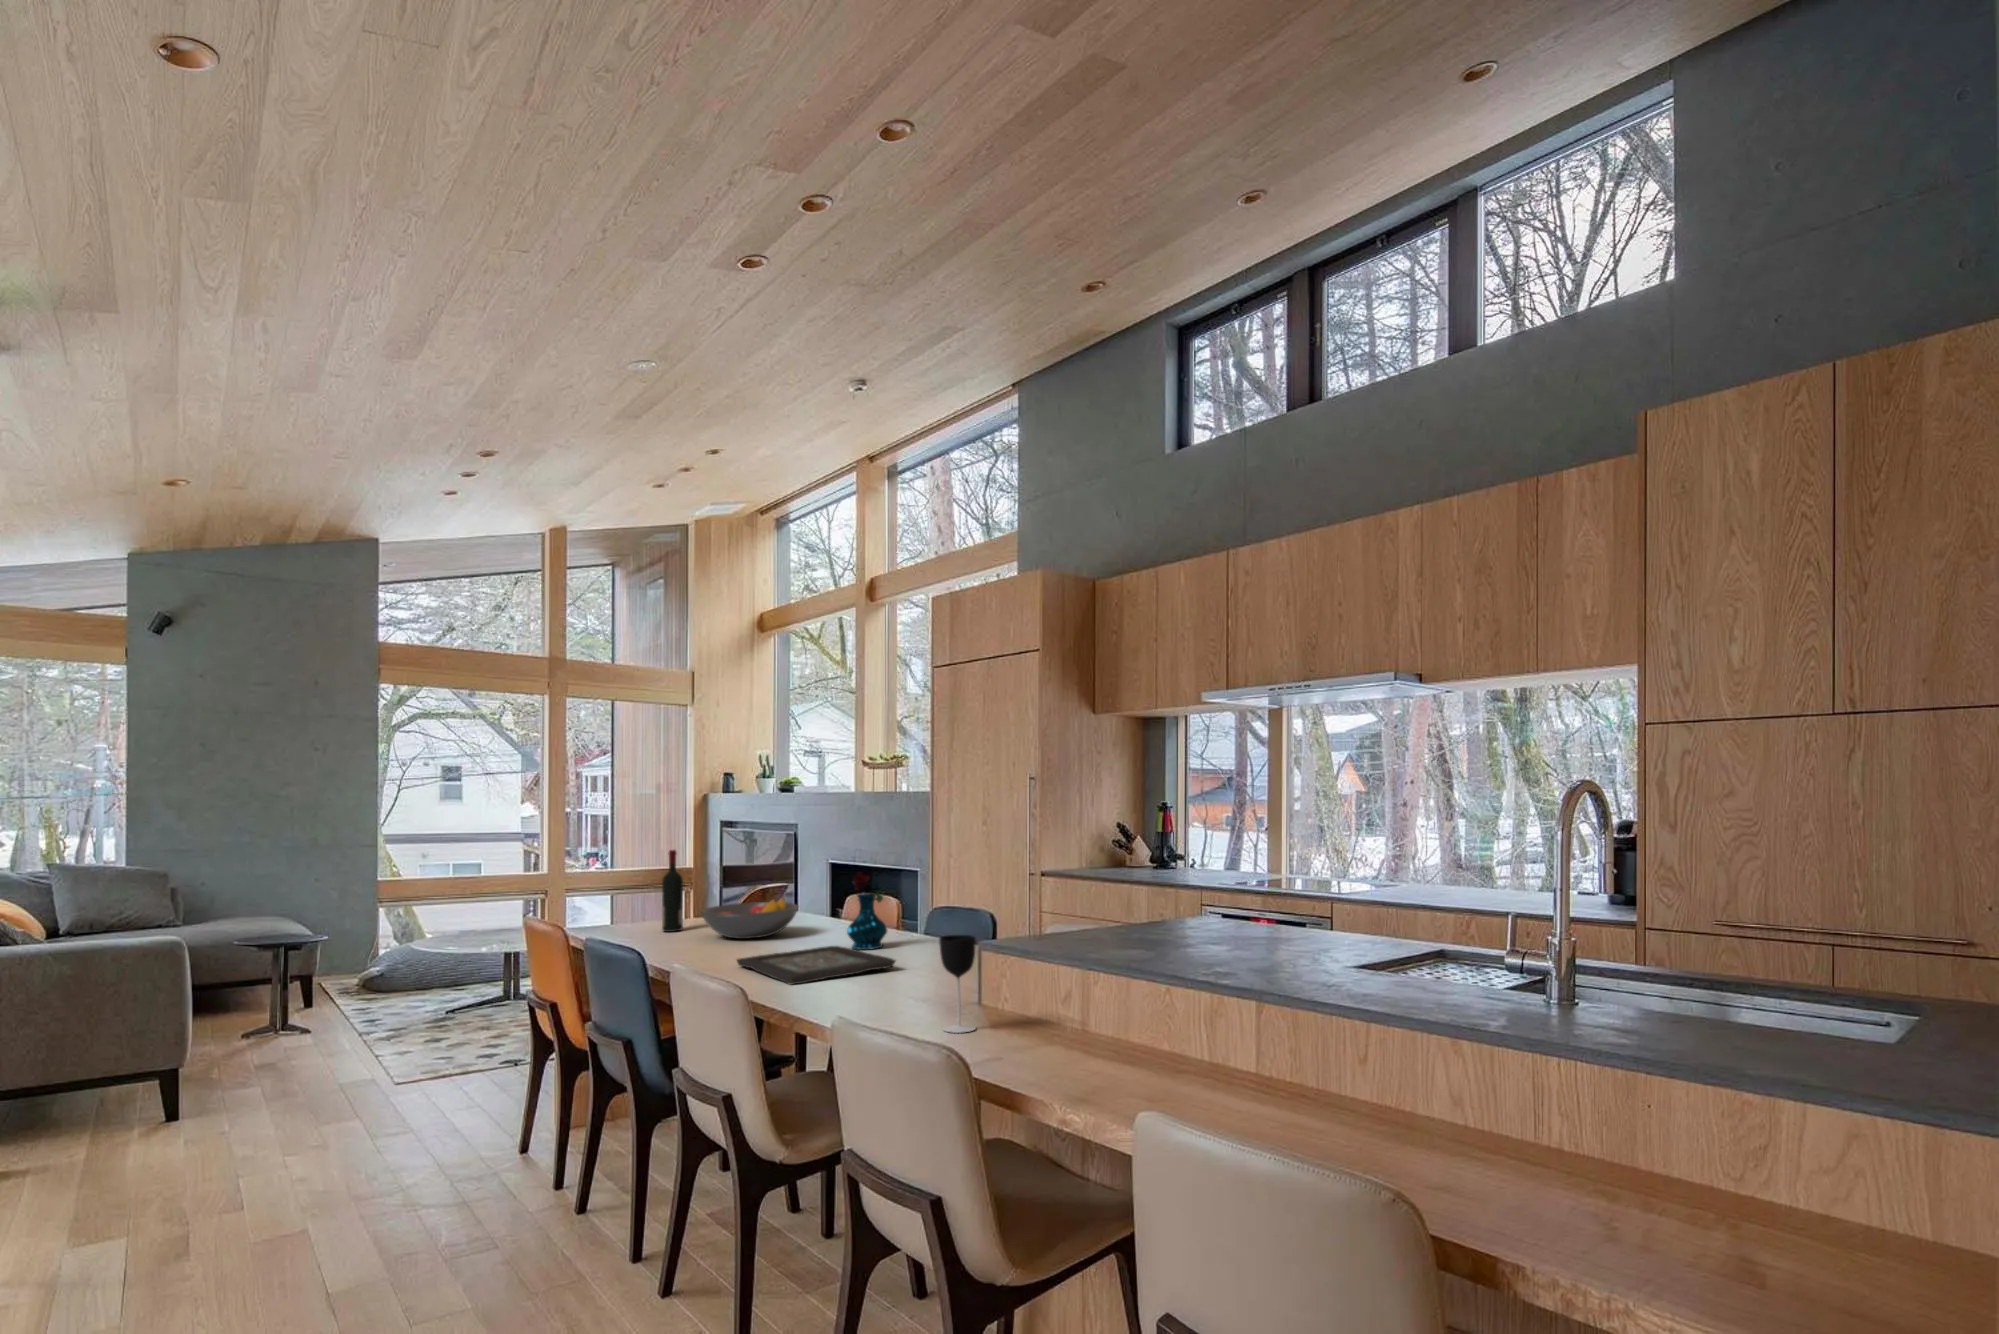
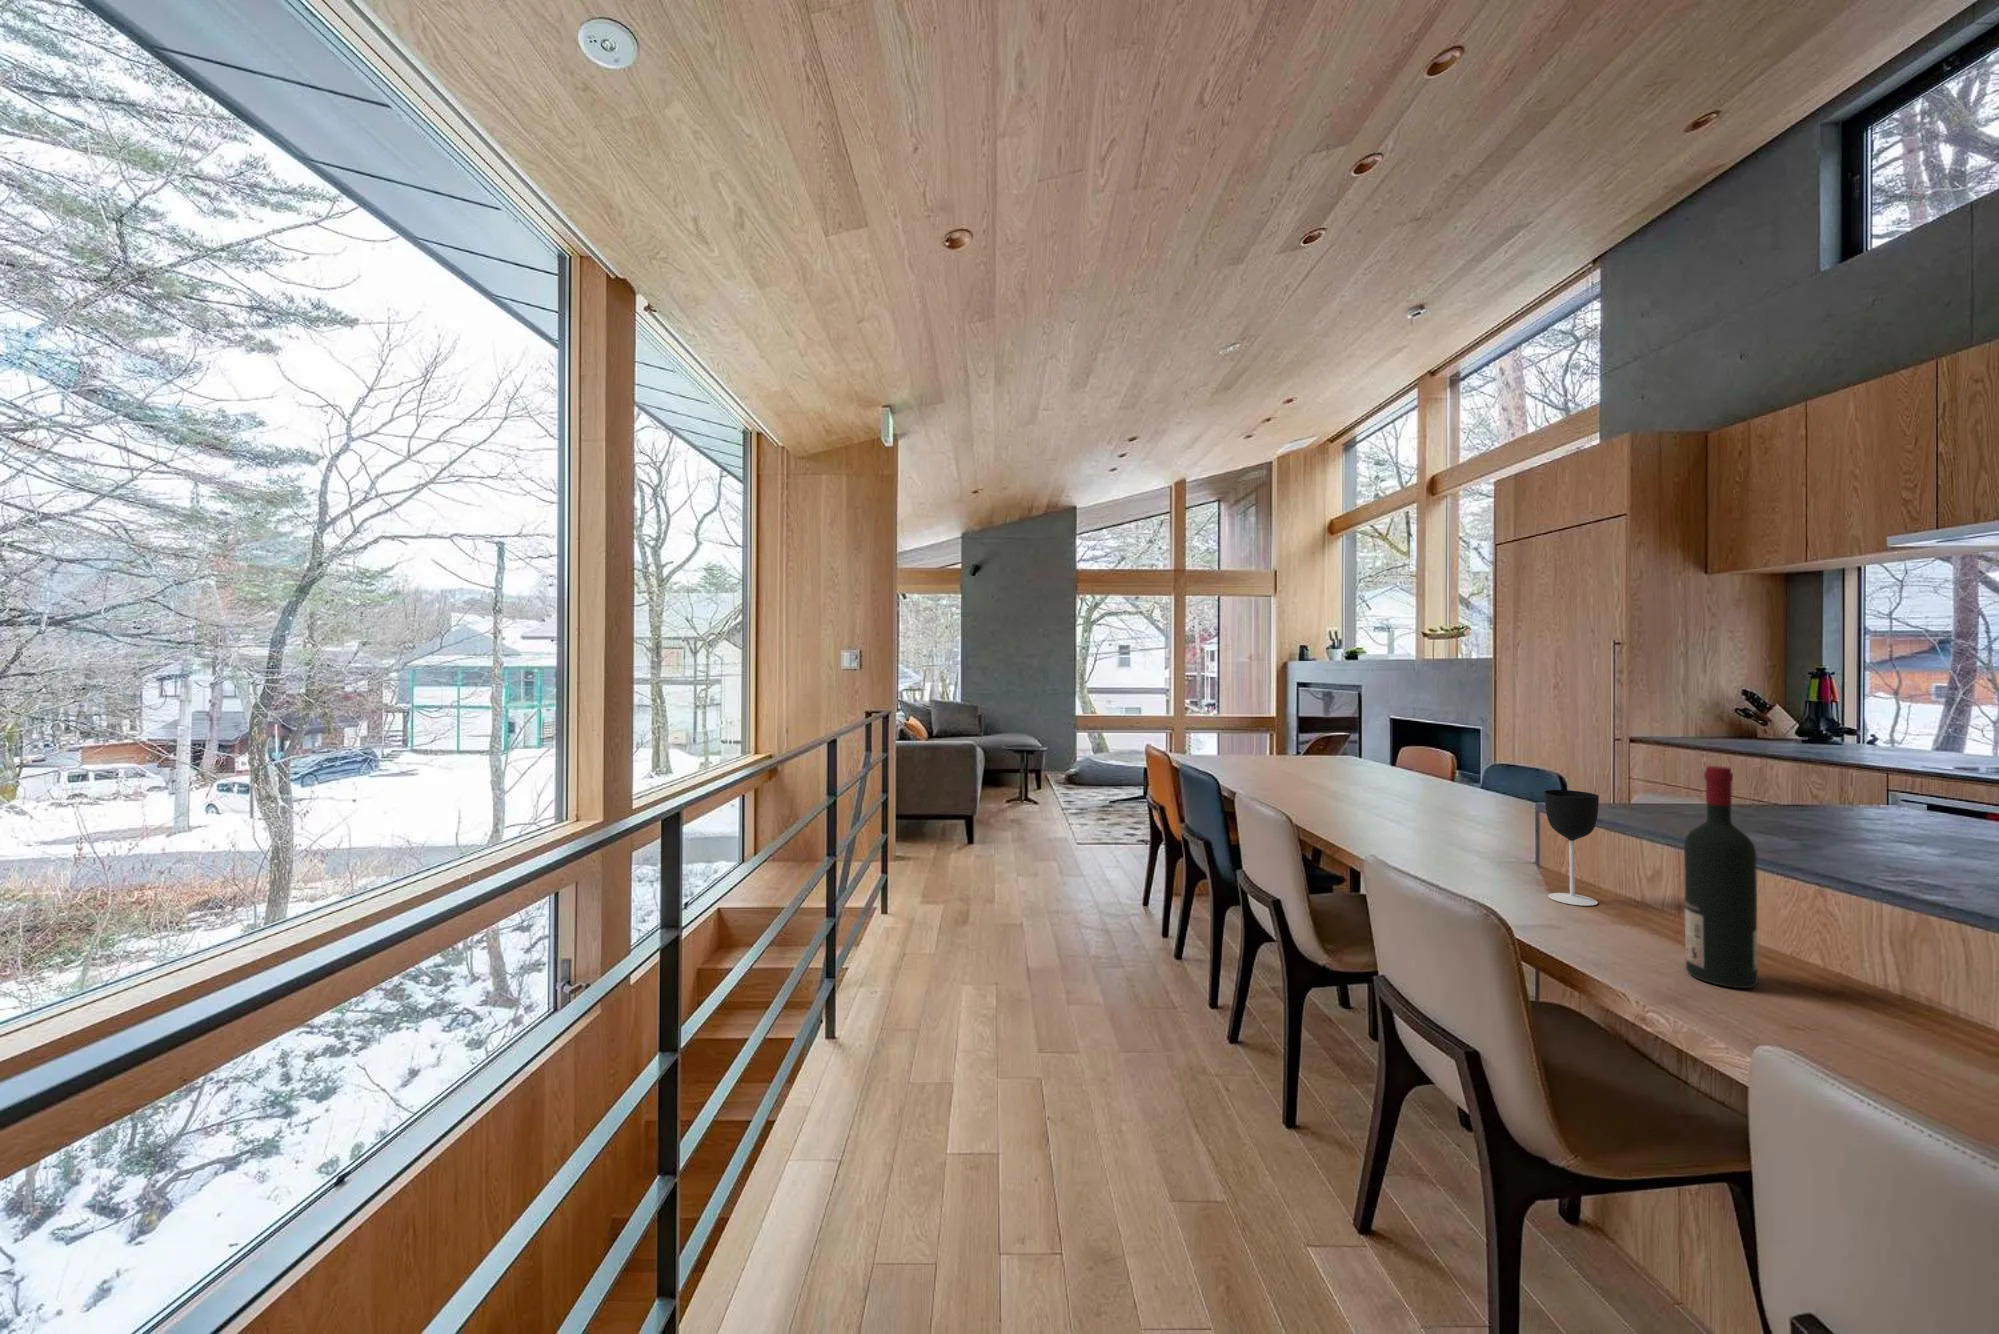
wine bottle: present [662,850,683,932] -> present [1684,766,1758,988]
vase: present [847,873,887,950] -> none [1416,720,1460,794]
fruit bowl: present [701,898,799,939] -> none [1276,740,1367,772]
decorative tray: present [737,946,896,985] -> none [1305,786,1474,819]

